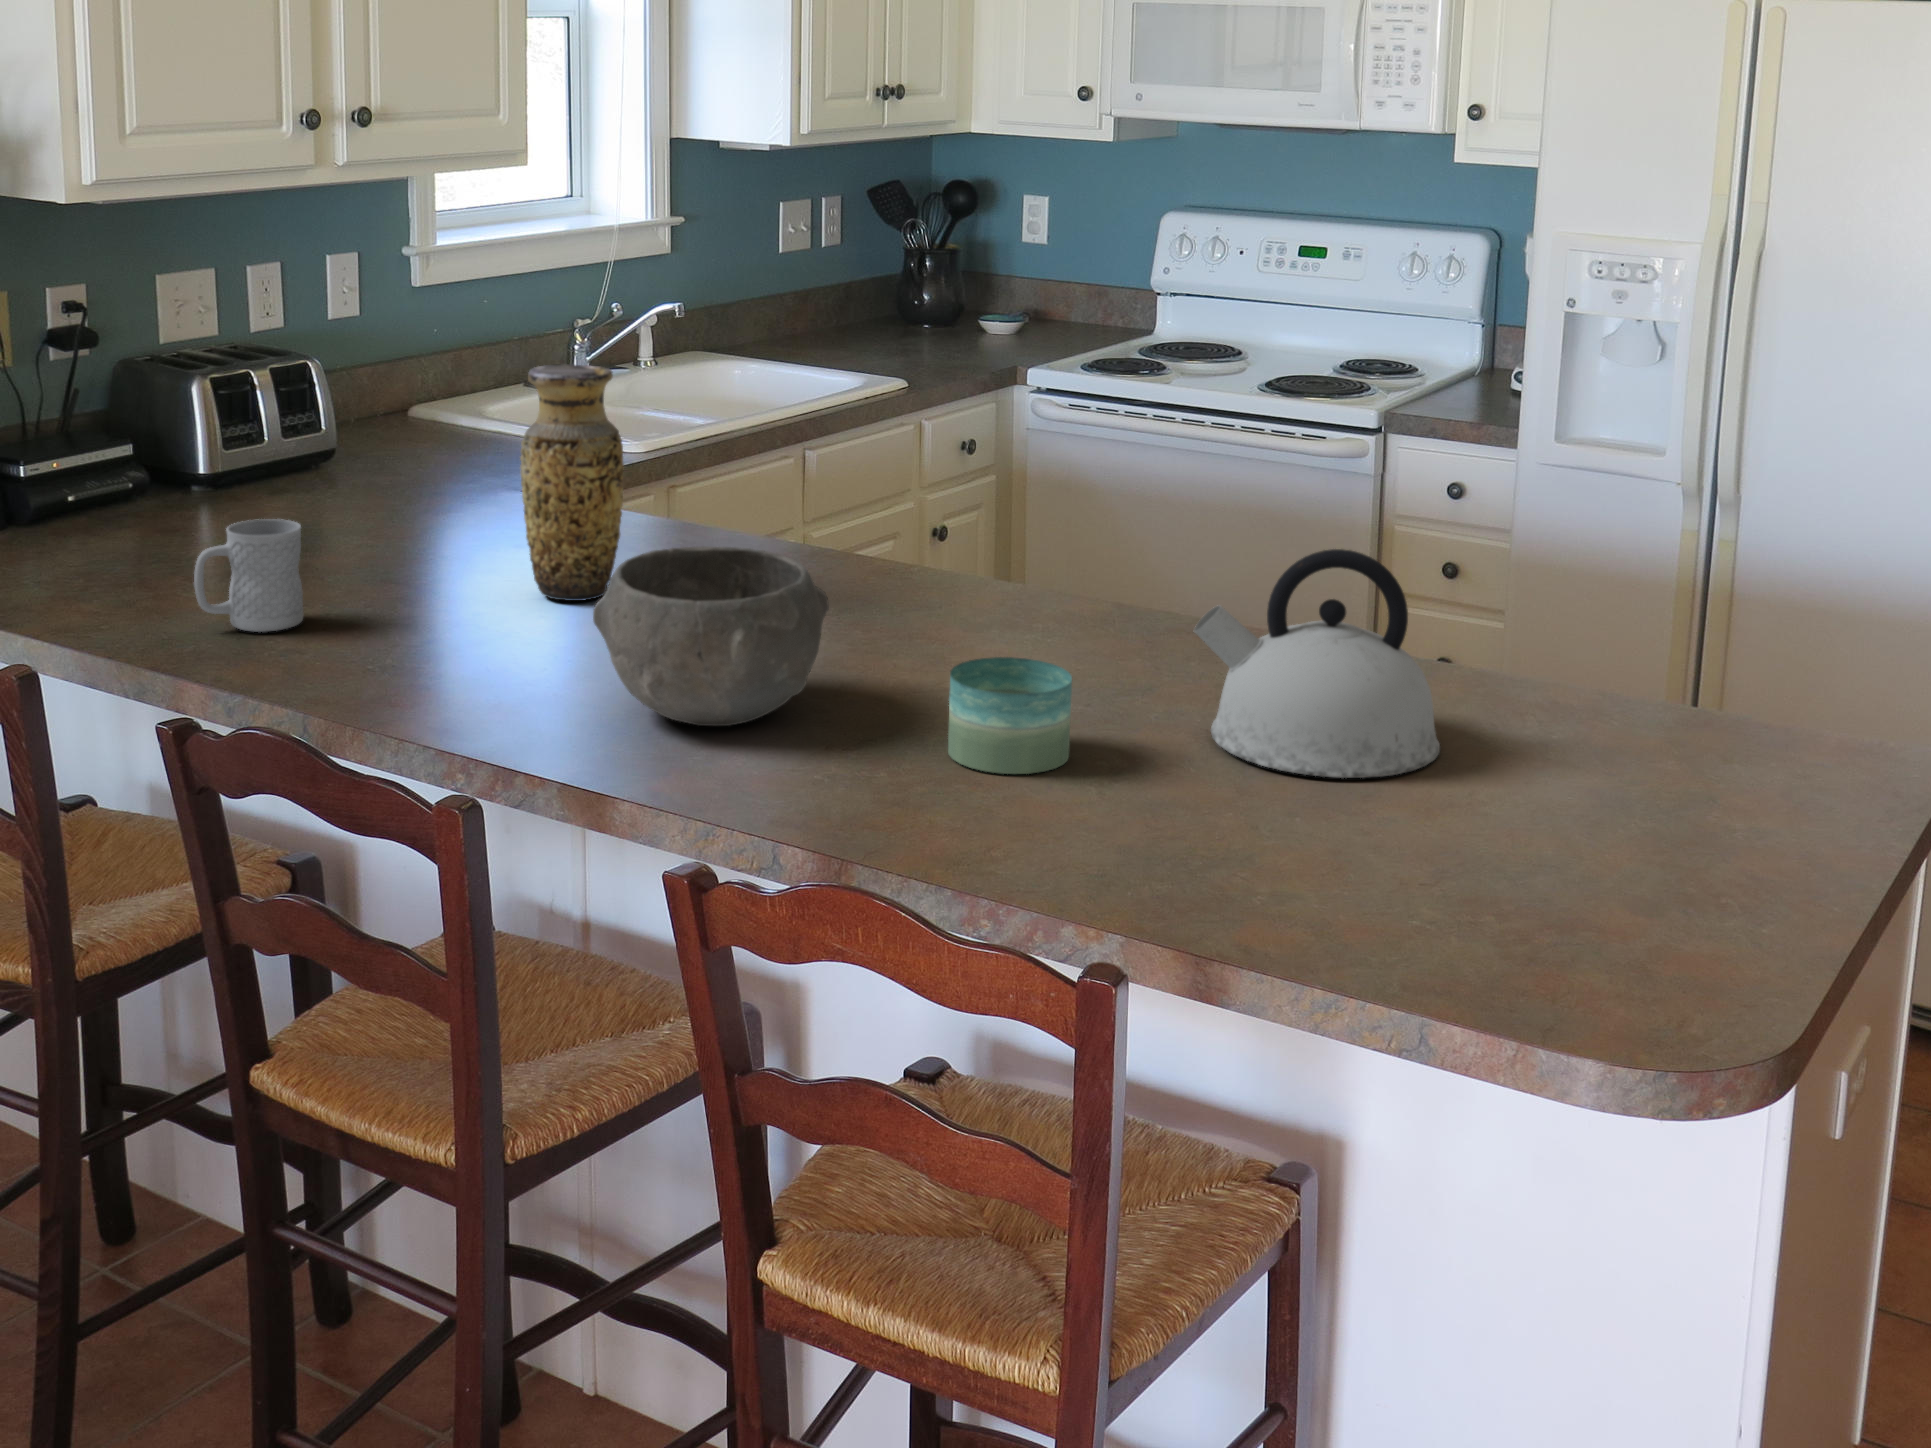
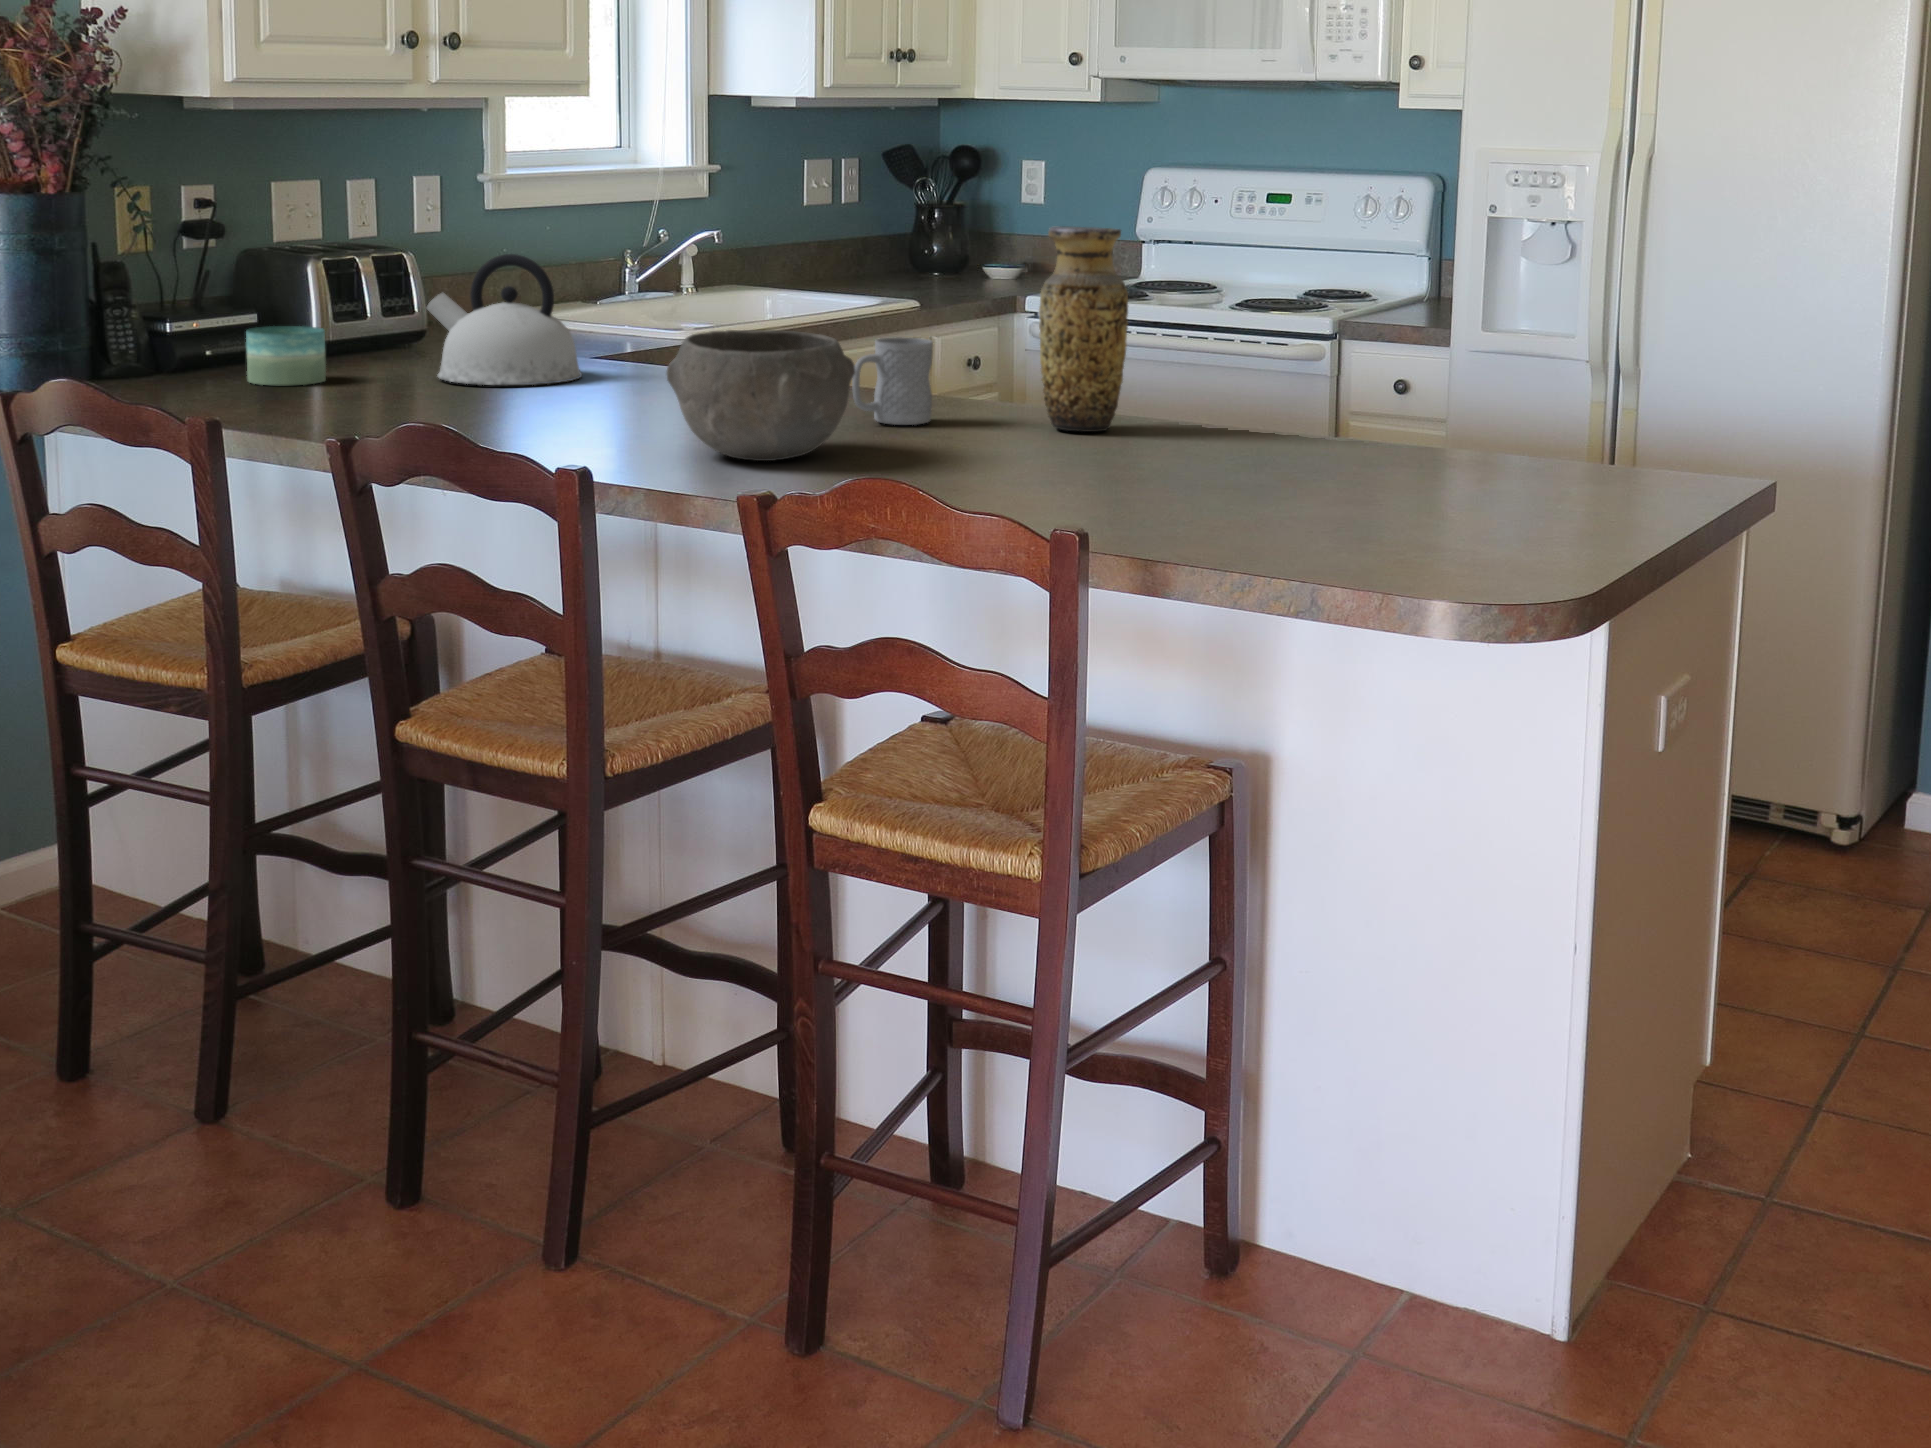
vase: present [520,364,624,601] -> present [1039,226,1128,432]
mug: present [194,519,303,632] -> present [852,337,933,425]
kettle: present [1194,549,1440,778] -> present [427,254,582,385]
candle: present [948,657,1072,774] -> present [246,326,326,385]

